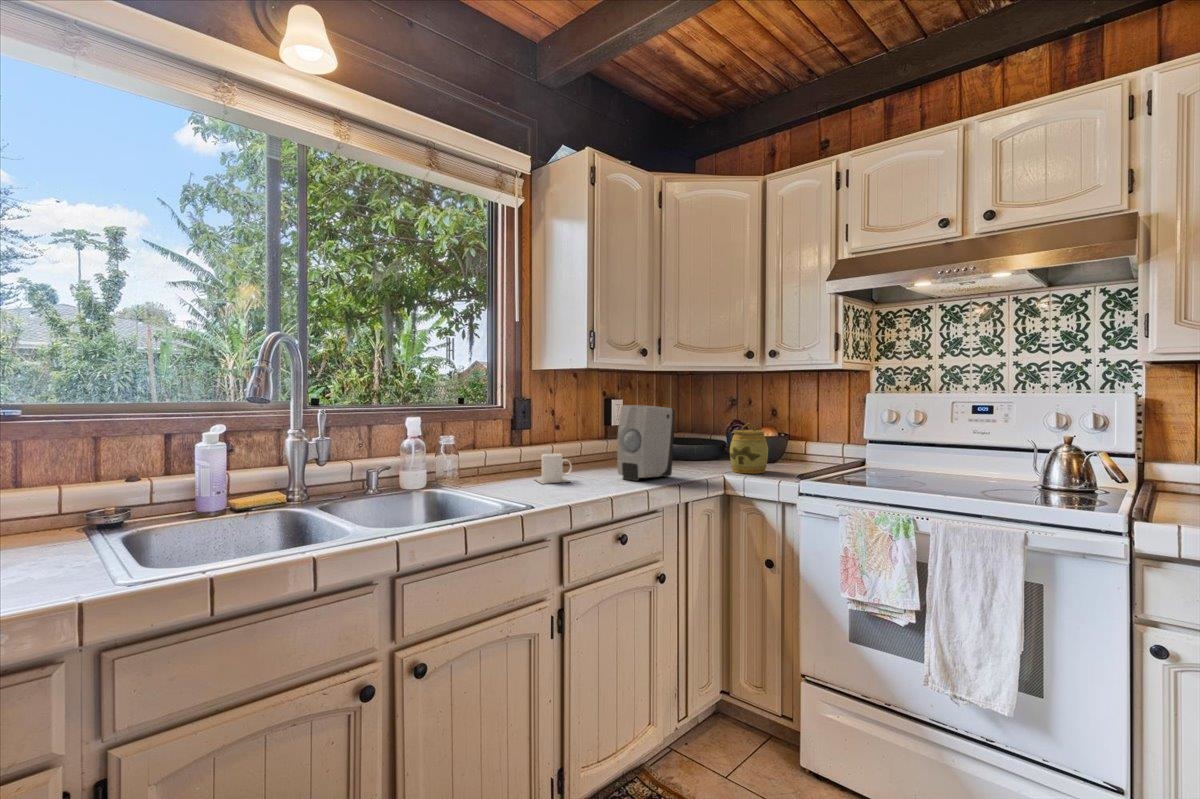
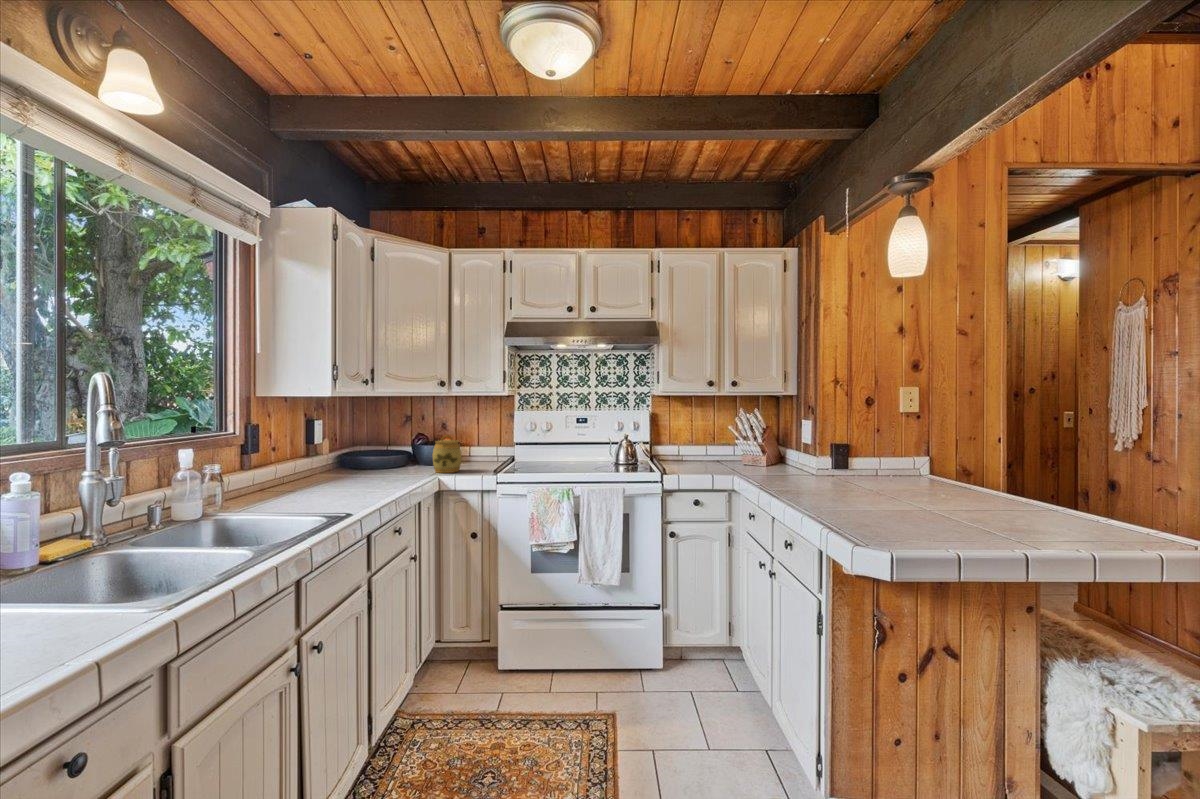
soap dispenser: present [617,405,675,481] -> none [356,425,400,488]
mug: present [535,453,572,484] -> none [278,471,322,500]

